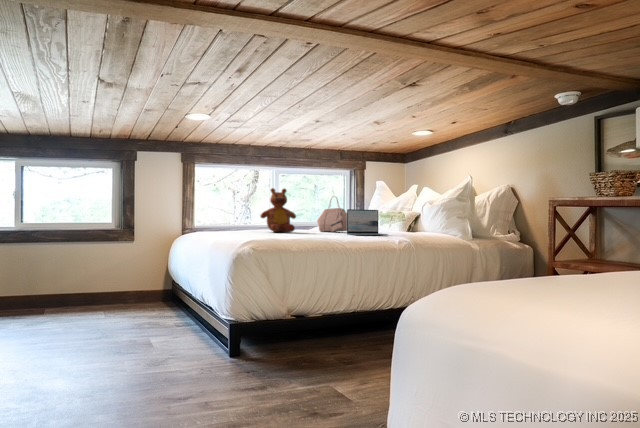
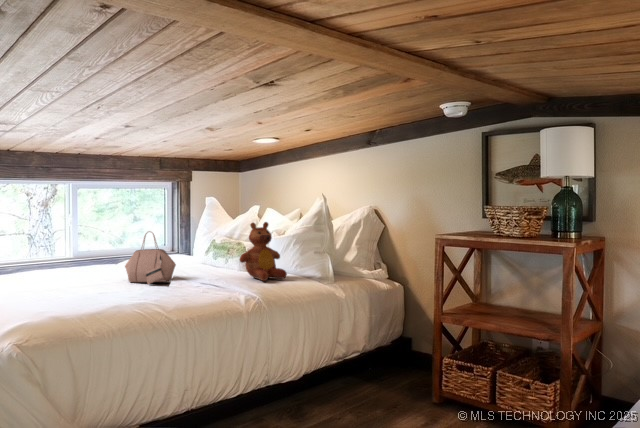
teddy bear: present [261,188,296,232] -> present [240,222,287,281]
laptop: present [347,209,388,235] -> none [170,255,232,300]

